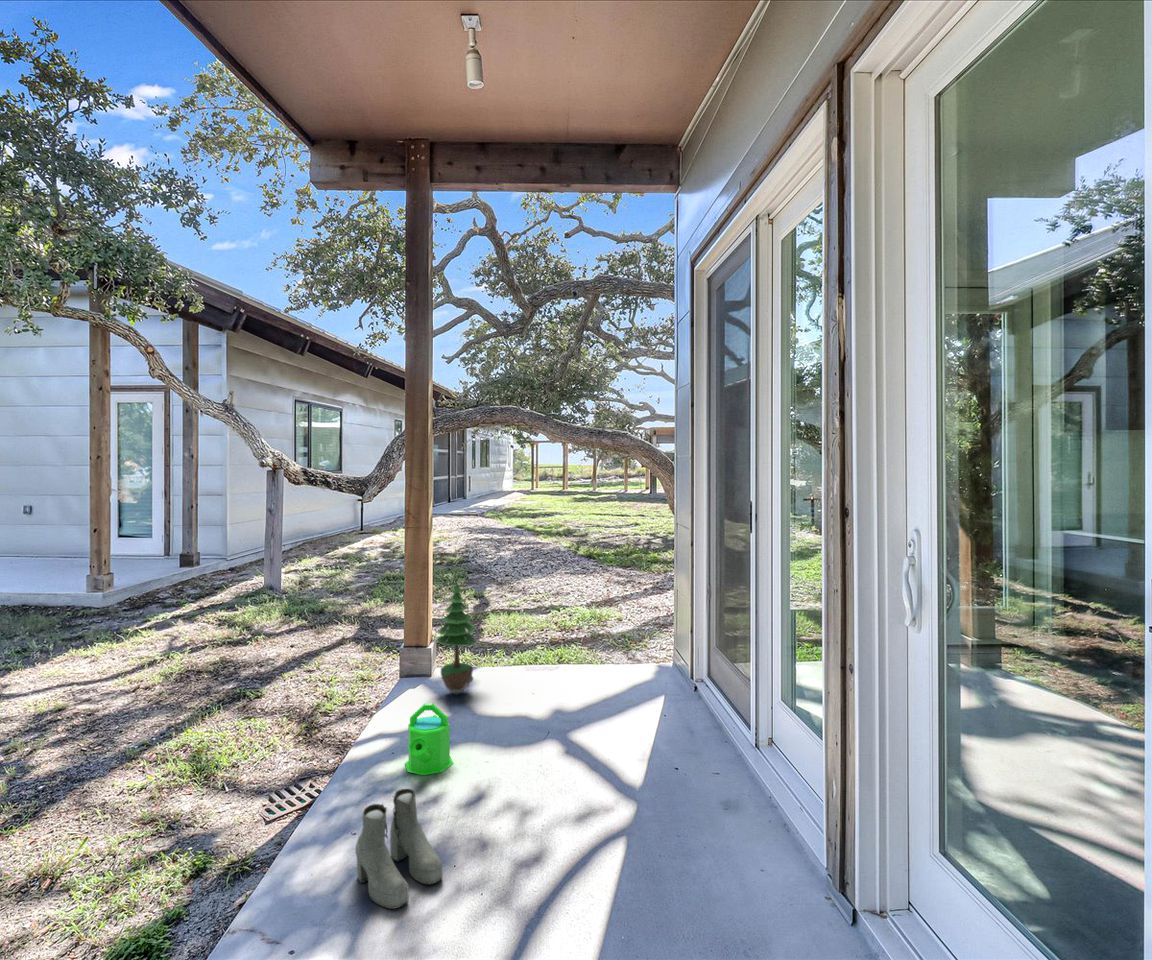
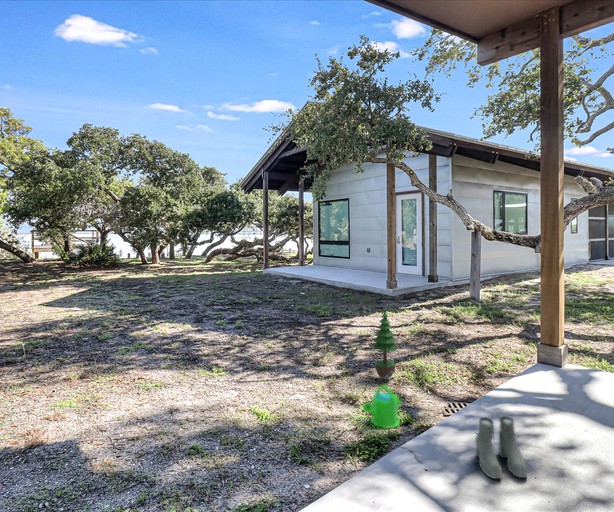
potted tree: present [436,583,477,695] -> present [373,311,398,380]
watering can: present [405,703,453,775] -> present [363,385,401,429]

